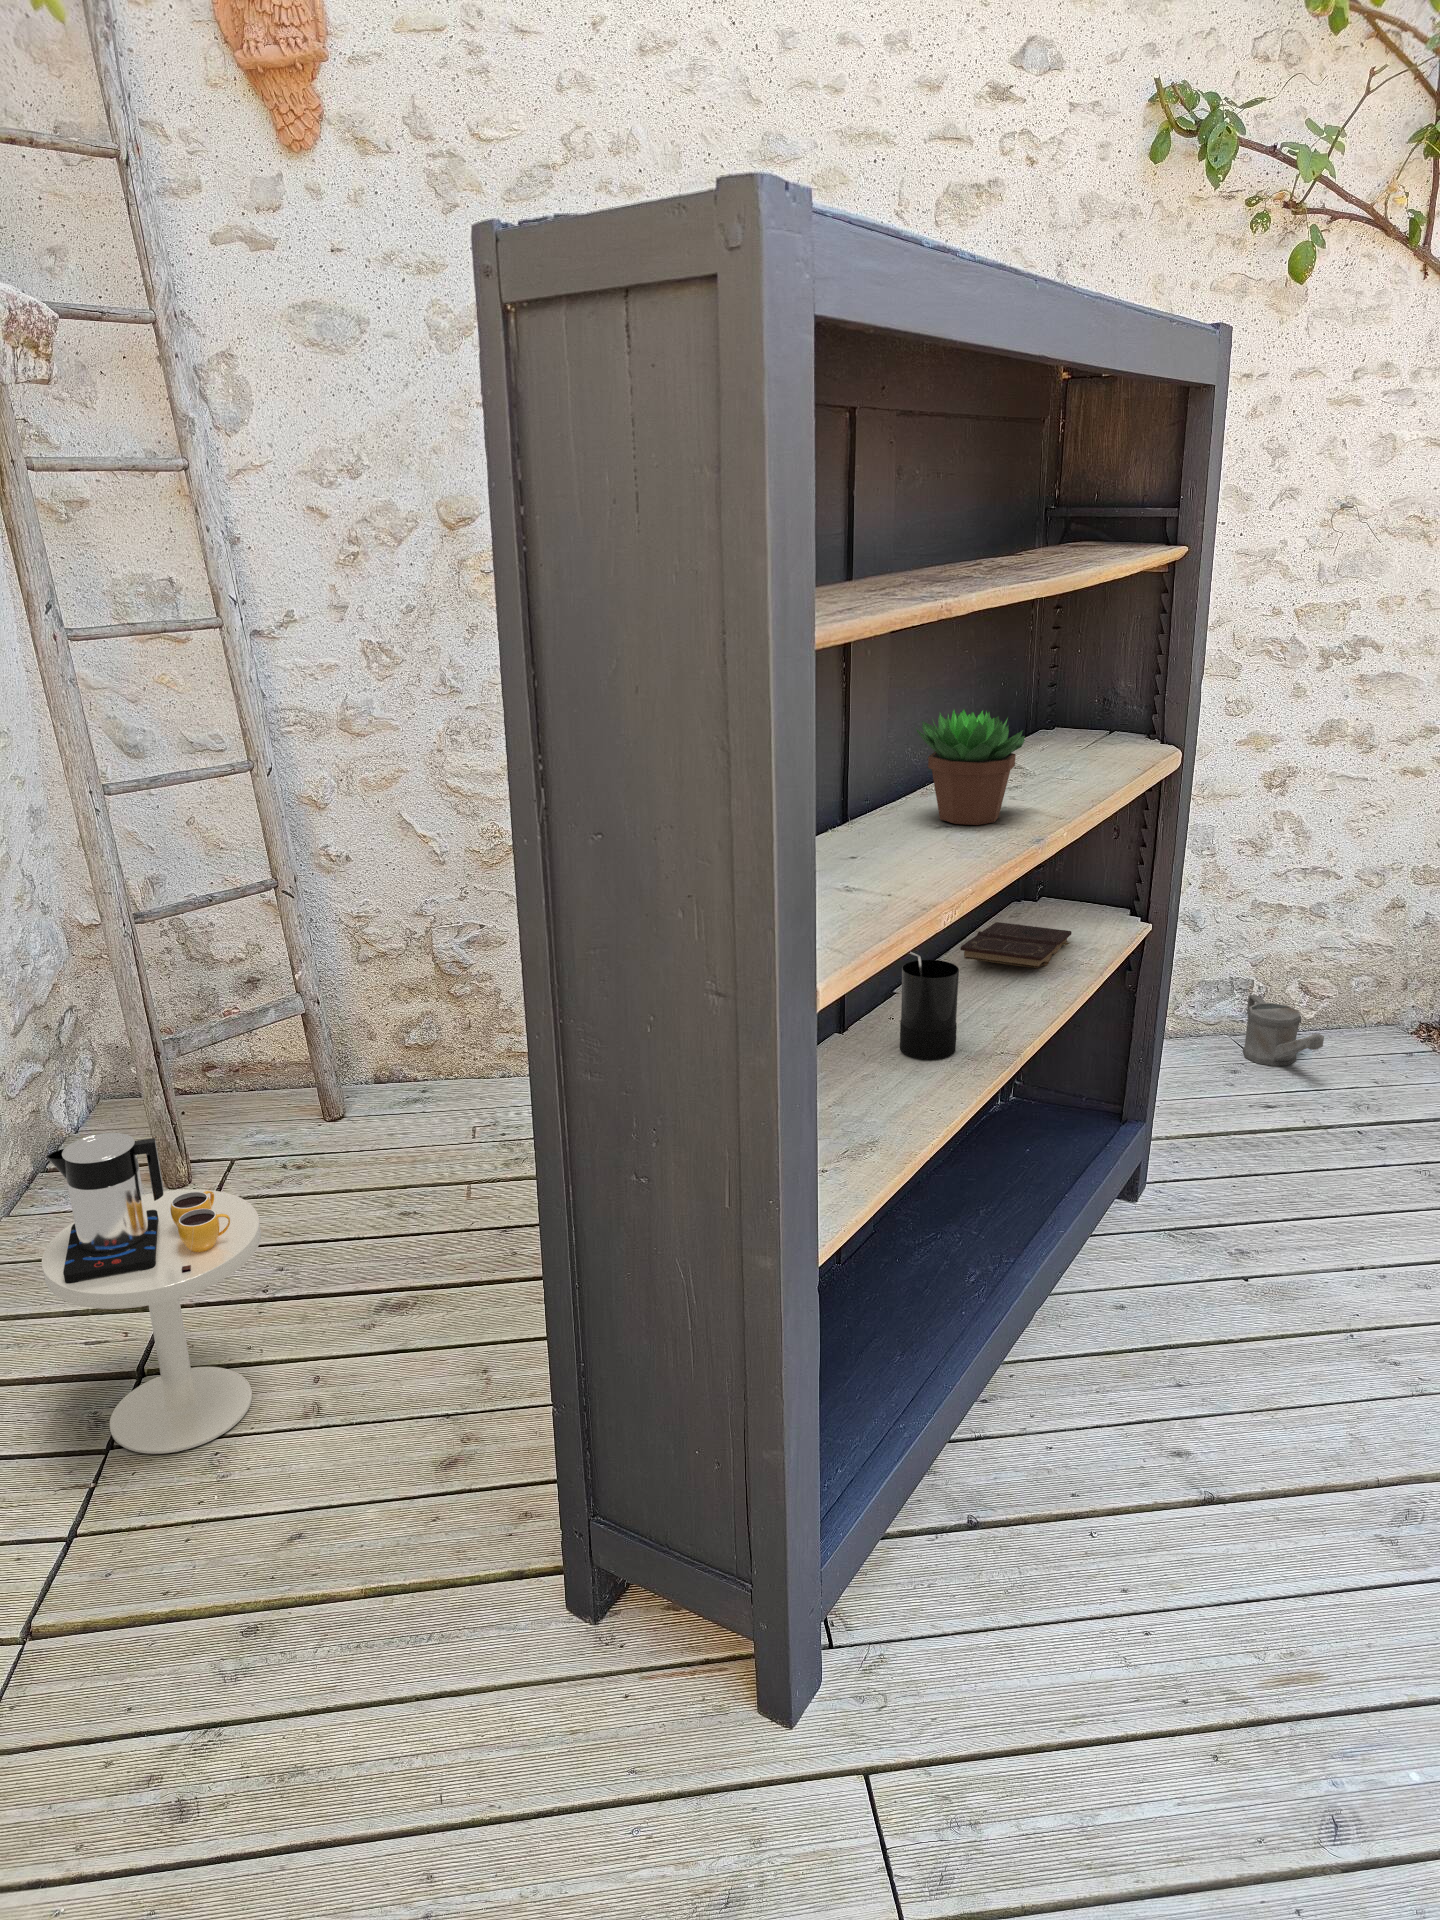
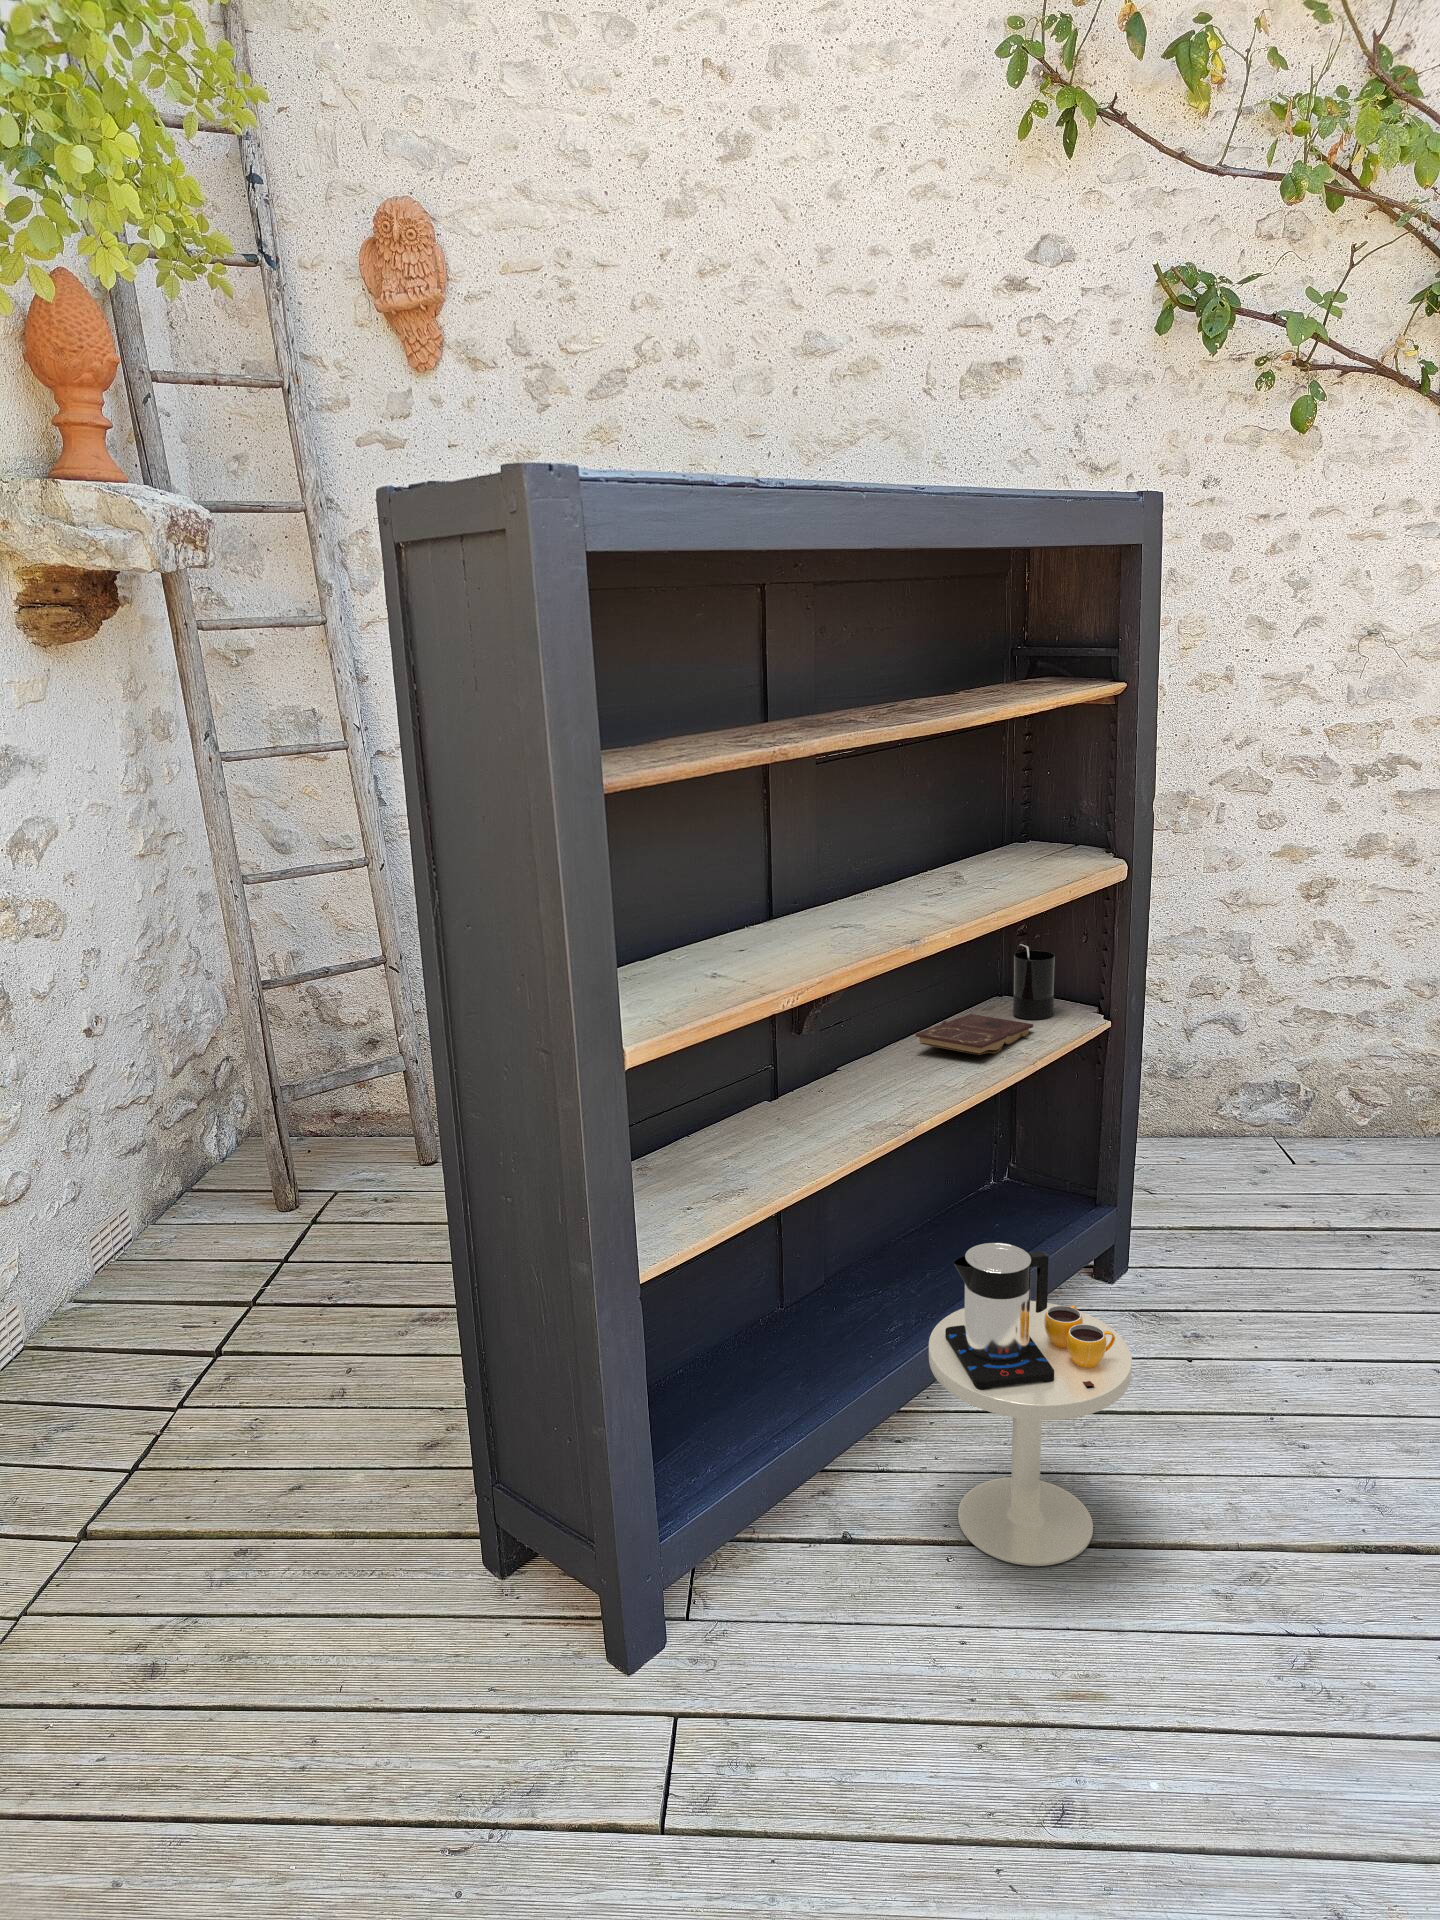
succulent plant: present [916,710,1025,825] -> none [833,826,935,926]
candle: present [900,952,959,1060] -> present [1013,944,1055,1020]
watering can: present [1243,995,1324,1066] -> none [1280,1098,1345,1167]
side table: present [42,1133,261,1454] -> present [929,1243,1132,1566]

